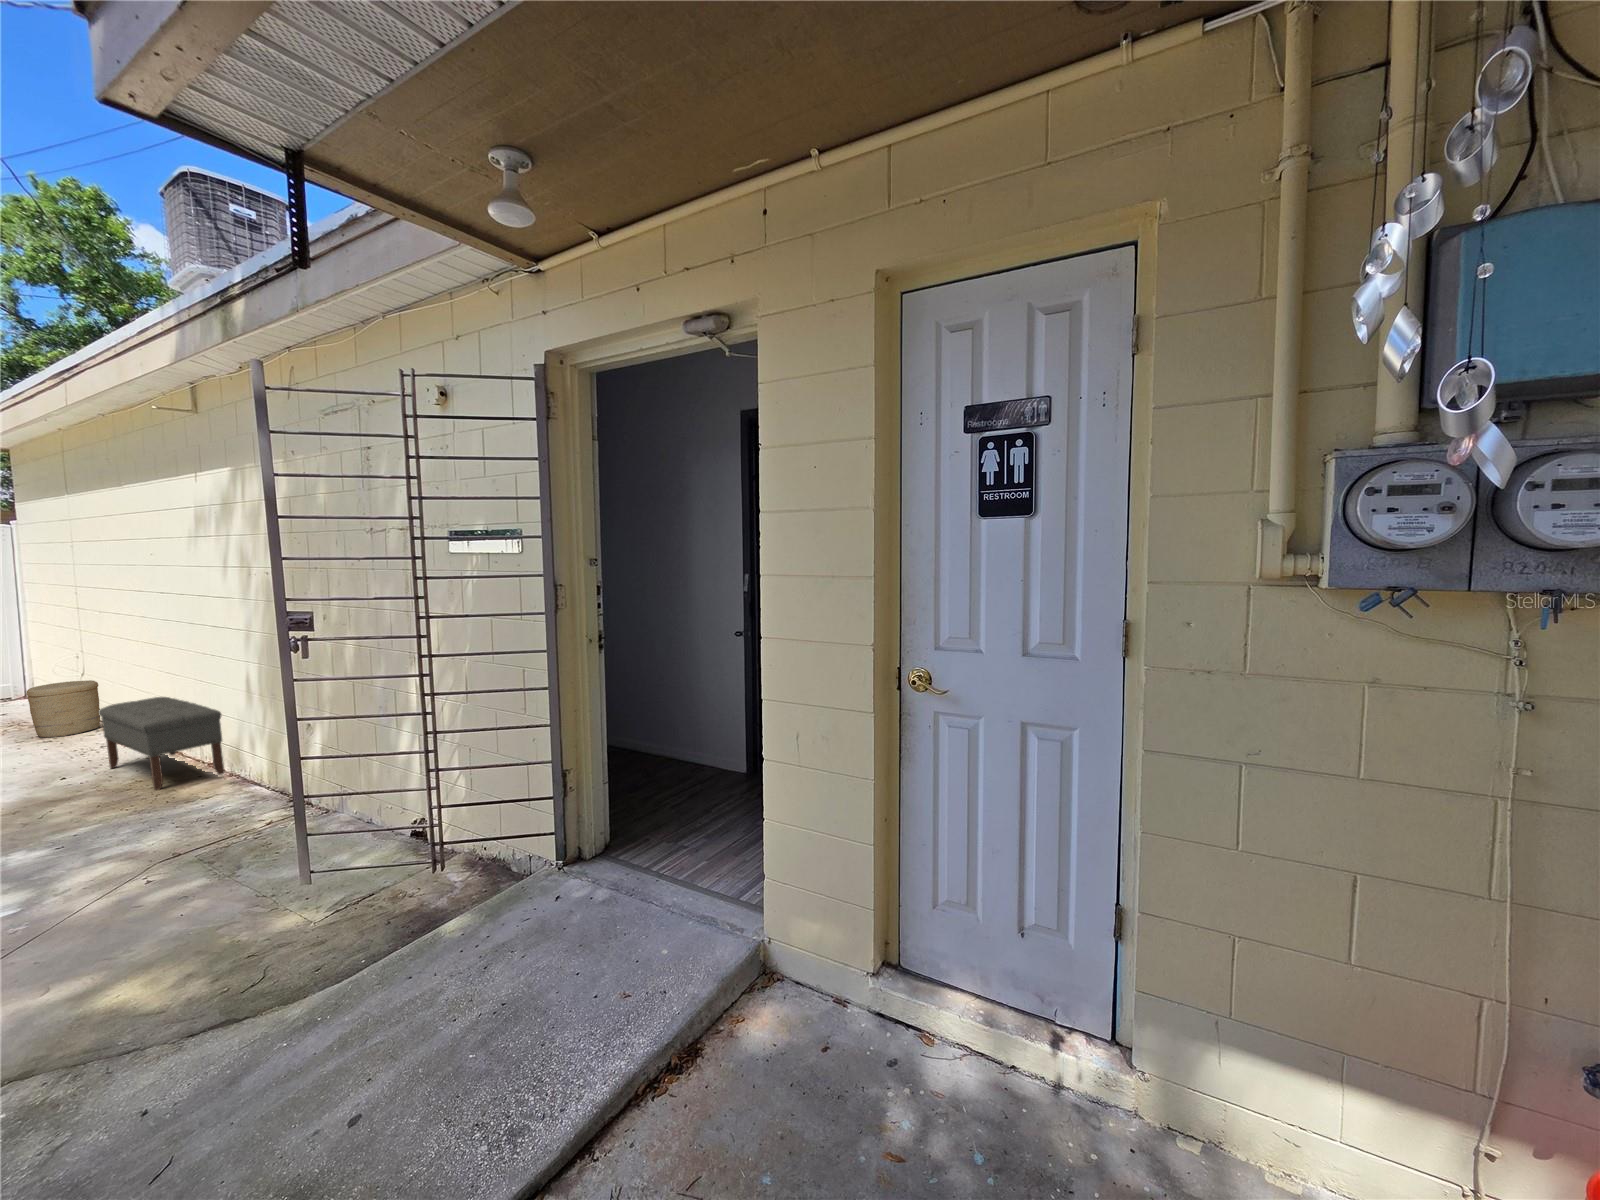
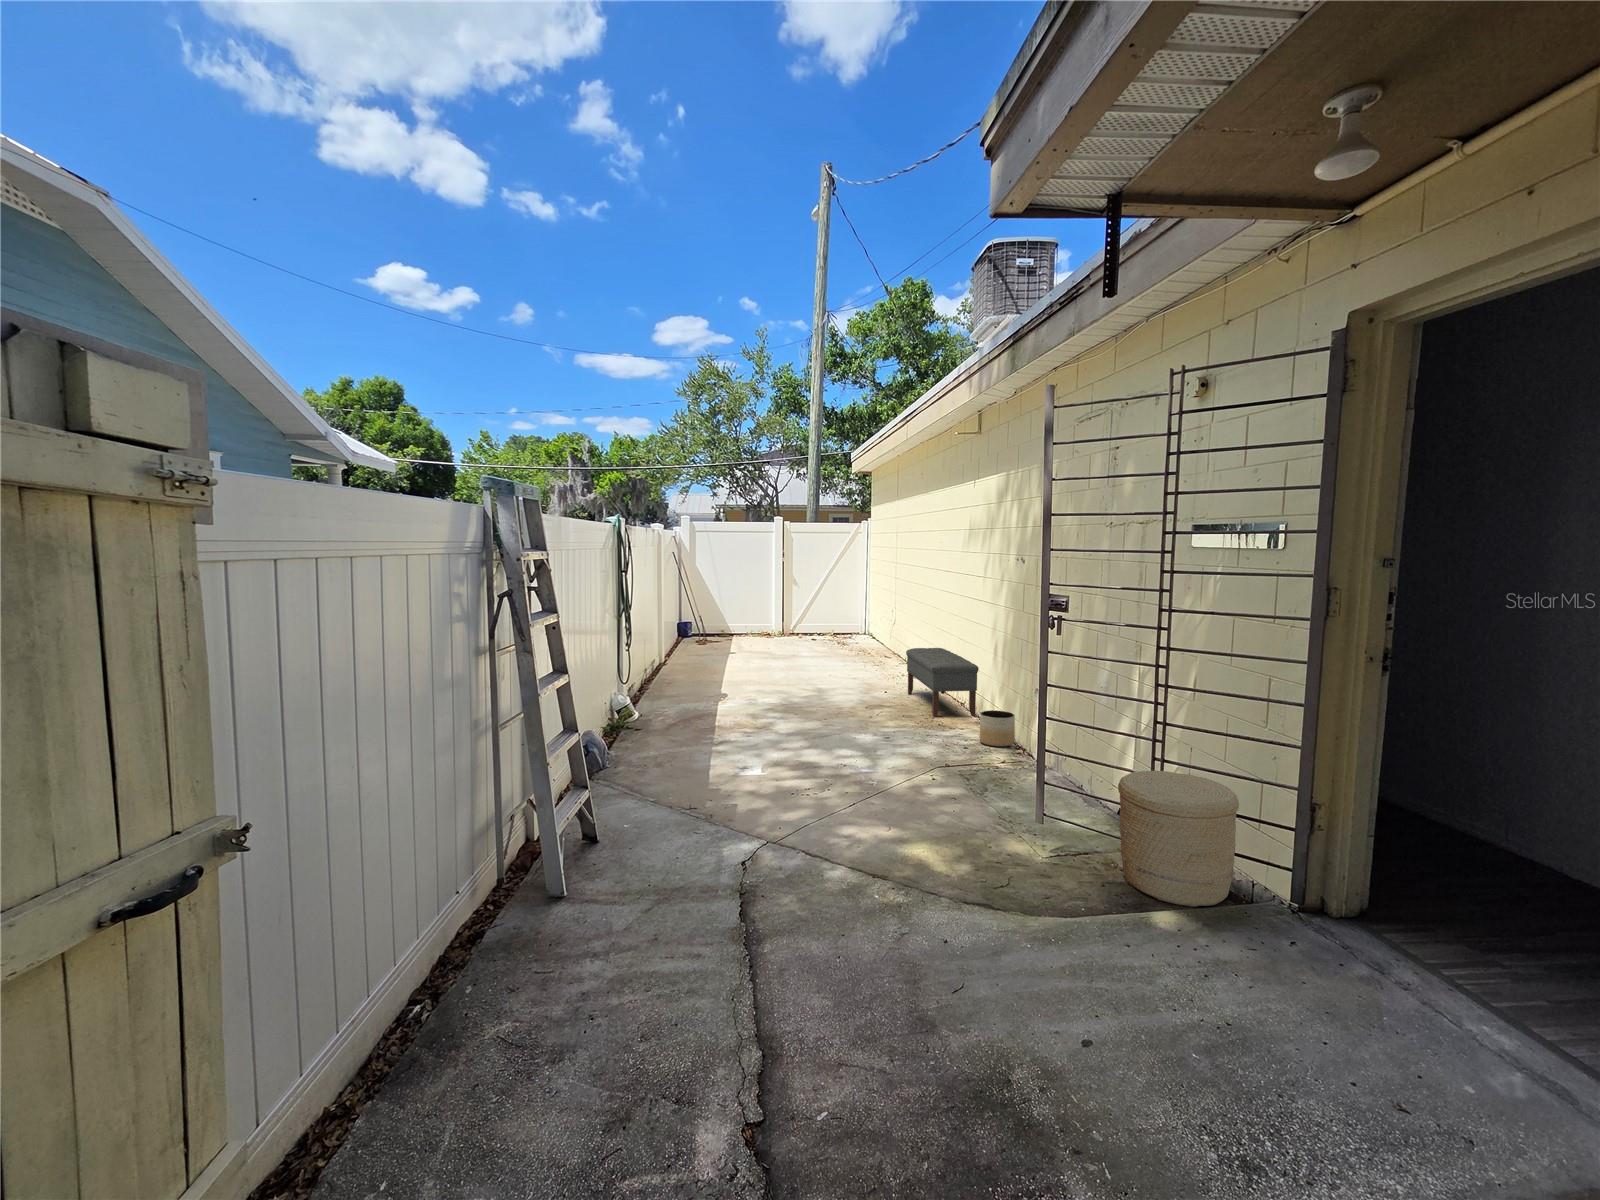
woven basket: present [26,680,100,738] -> present [1118,771,1239,907]
planter: none [226,759,280,806] -> present [980,710,1015,747]

